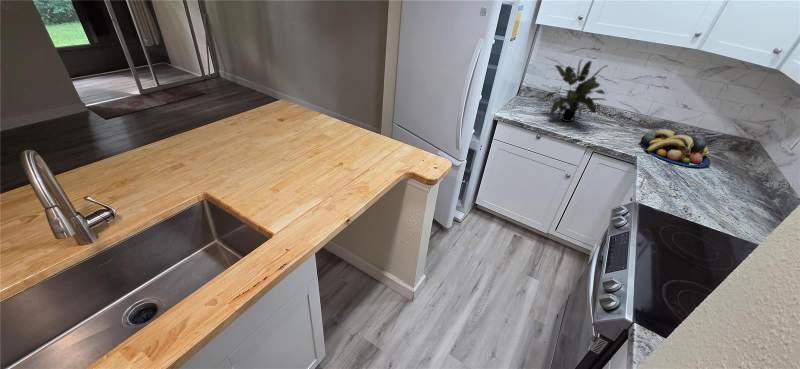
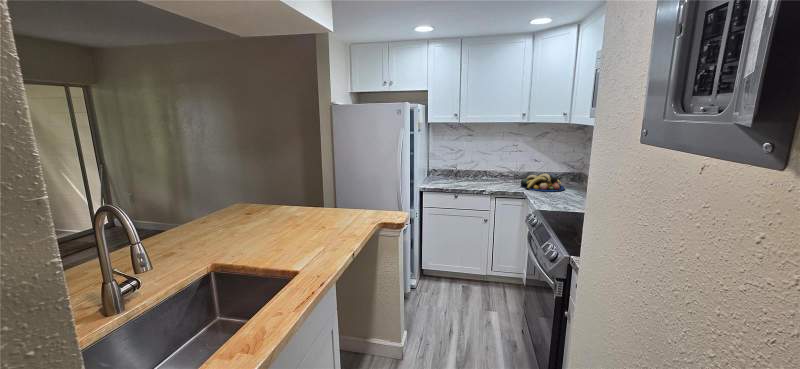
potted plant: present [546,61,607,122] -> none [448,139,490,184]

